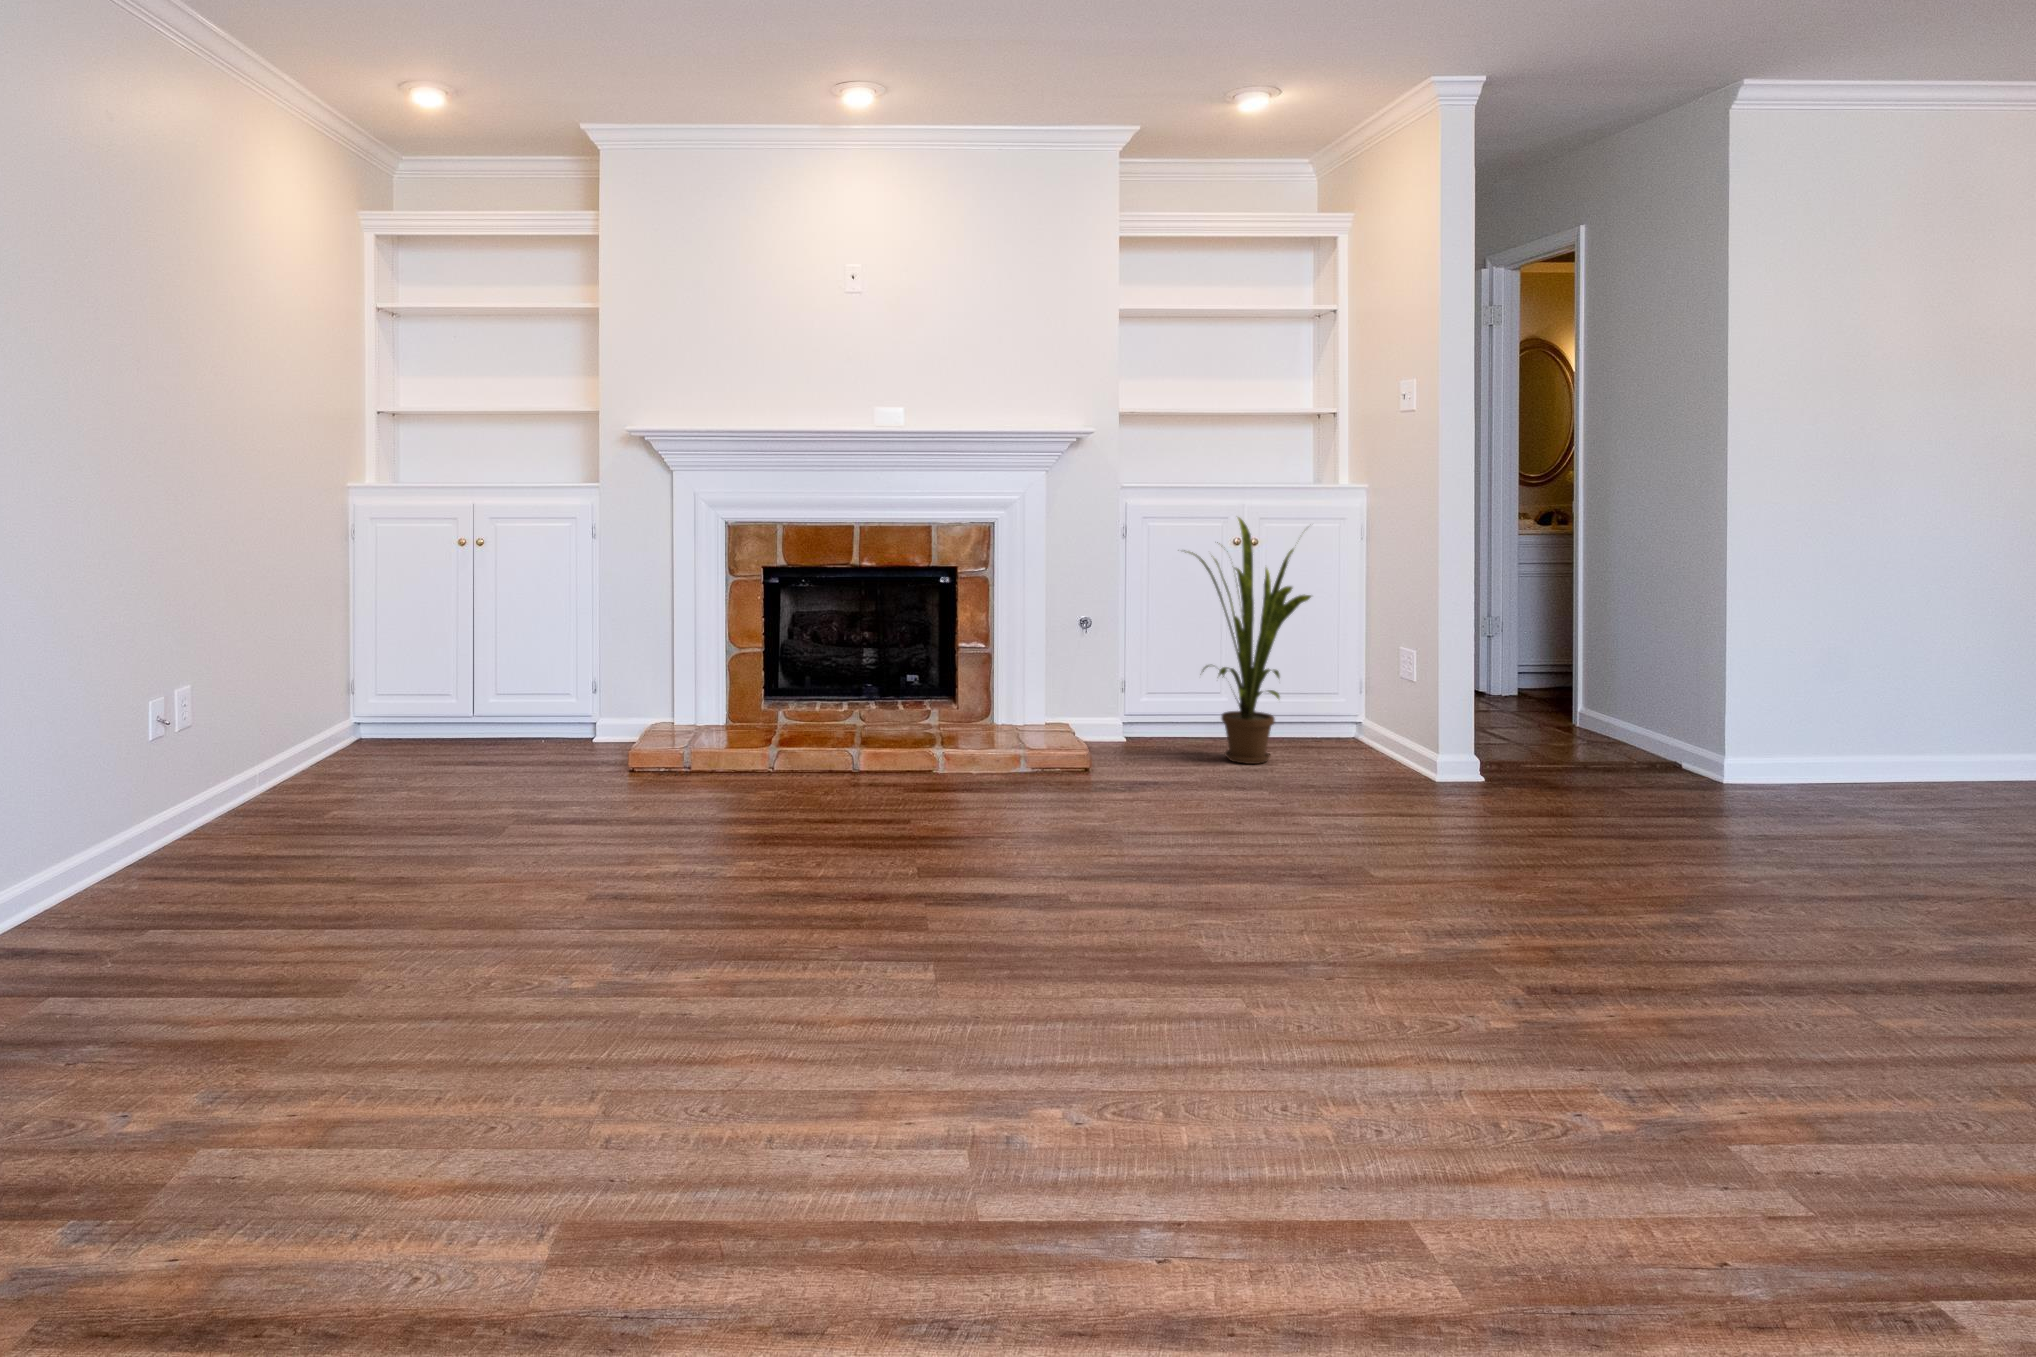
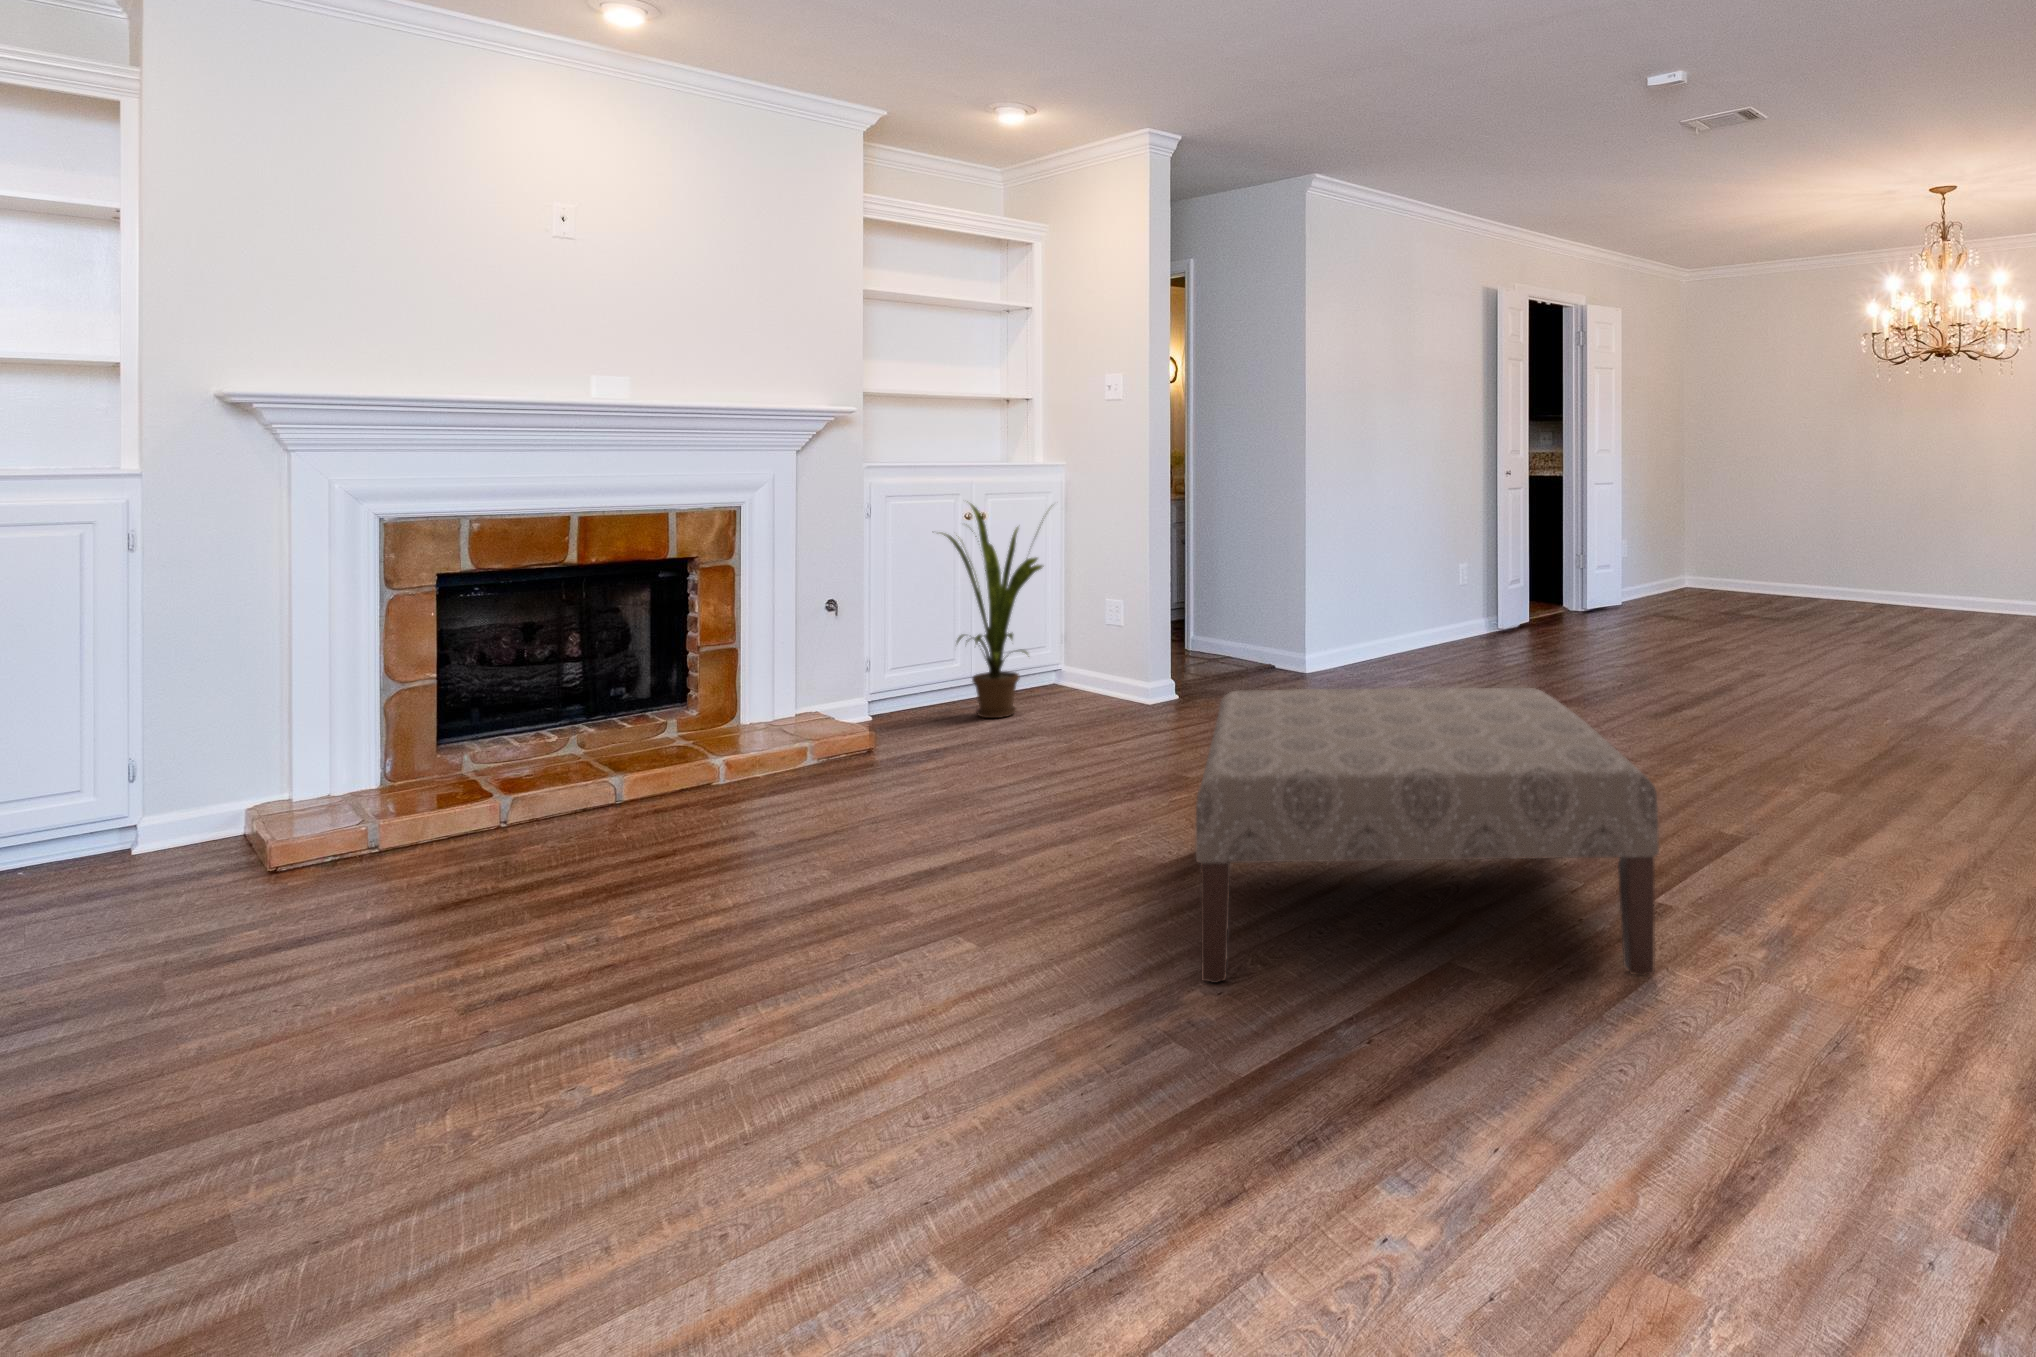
ottoman: none [1034,773,1749,1299] -> present [1196,688,1659,983]

